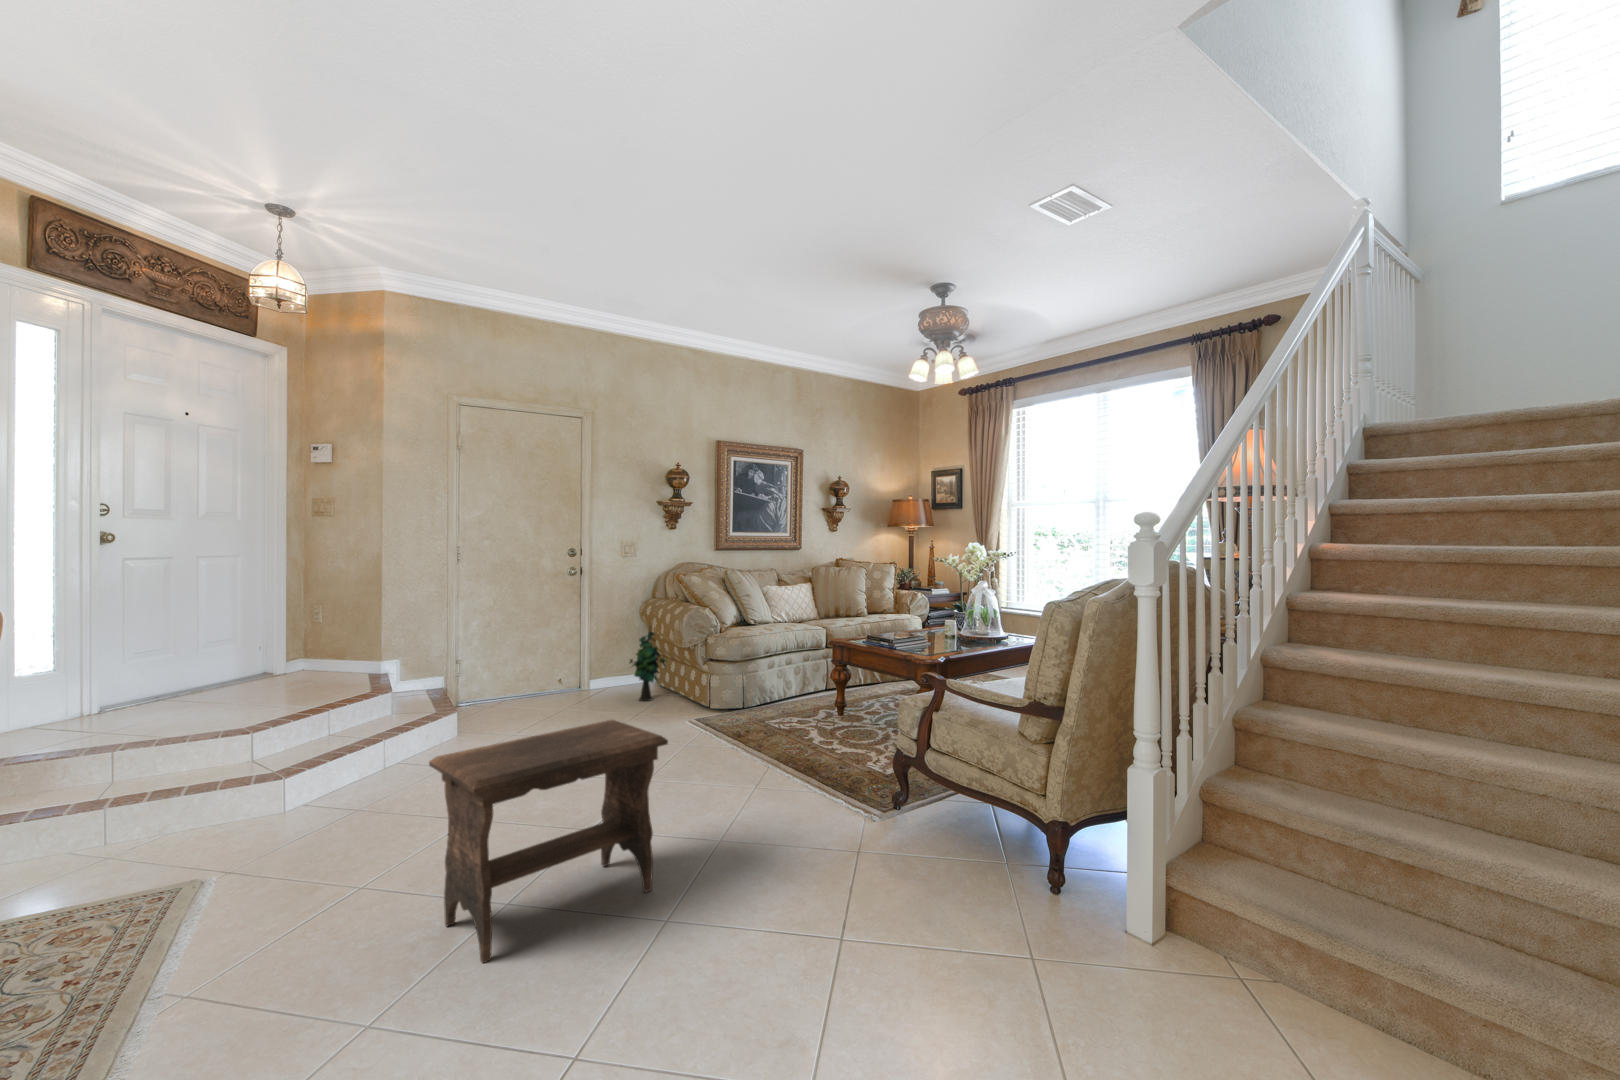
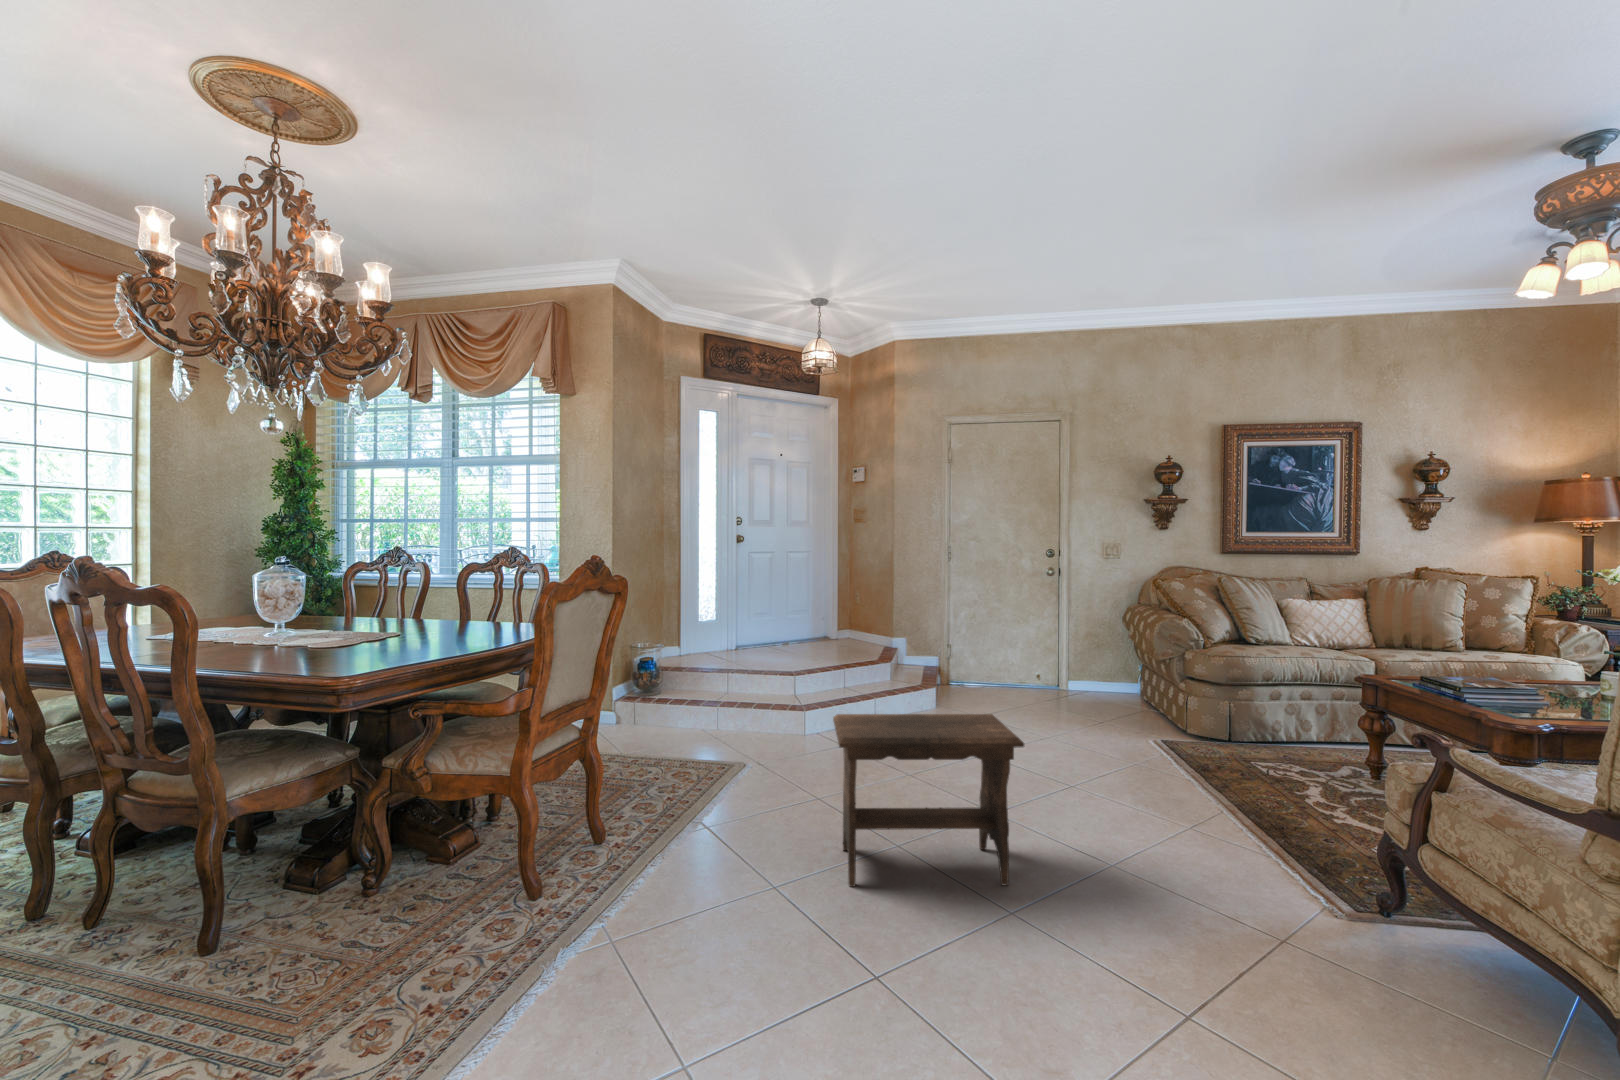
decorative plant: present [630,632,666,701] -> none [1105,637,1147,711]

